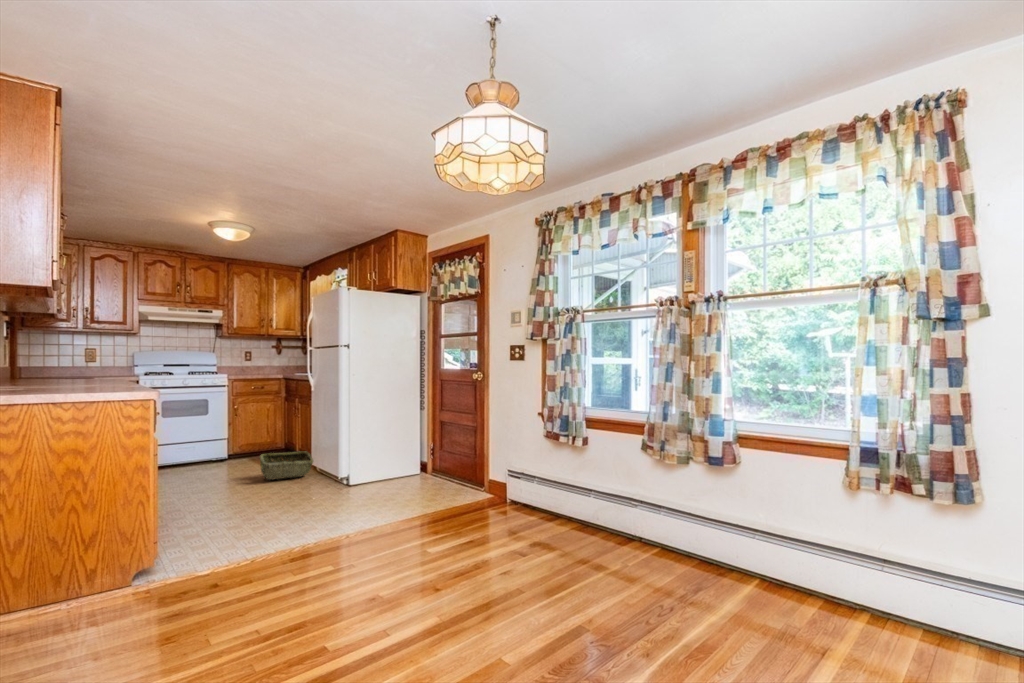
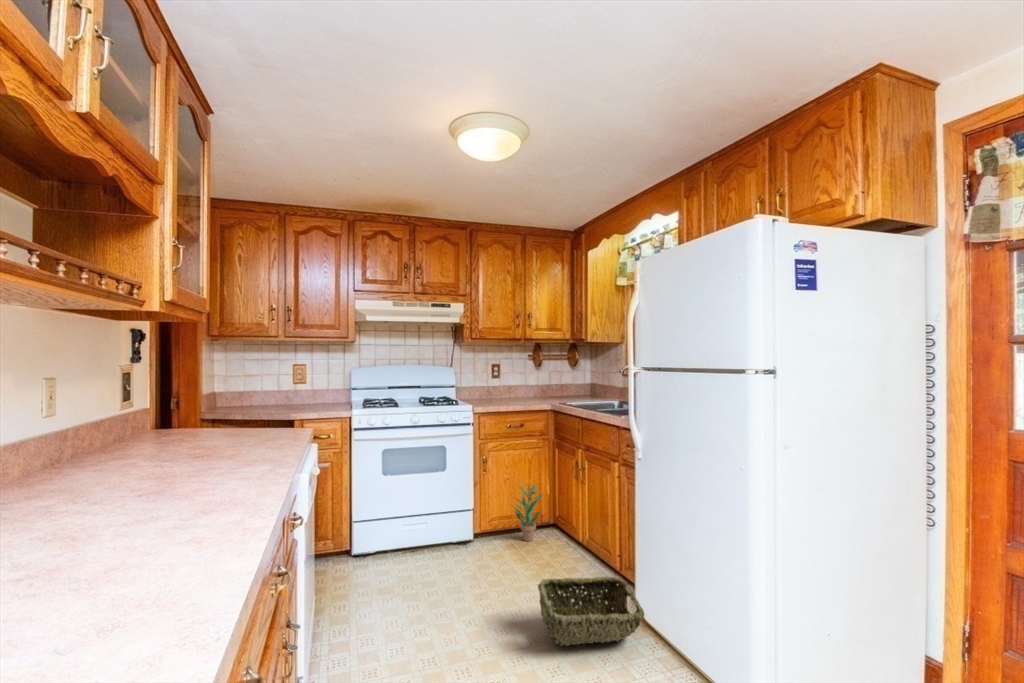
potted plant: none [255,419,276,456] -> present [515,484,542,541]

